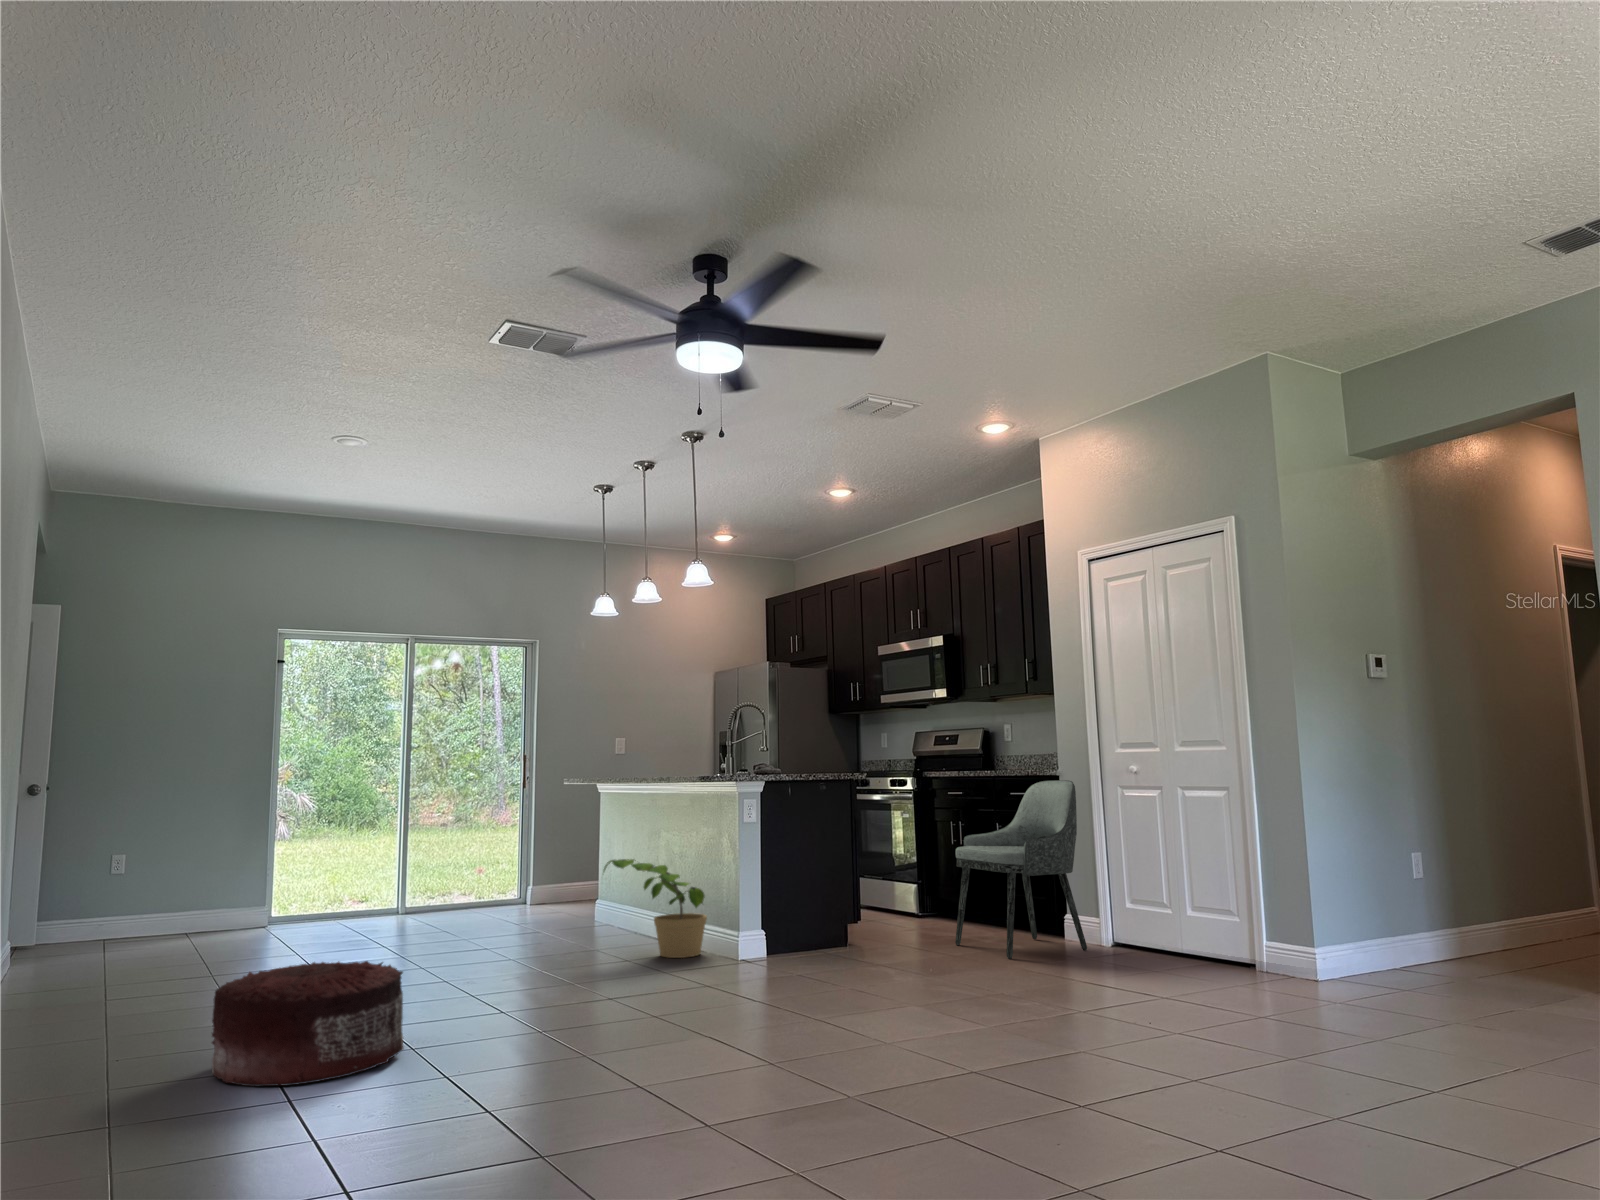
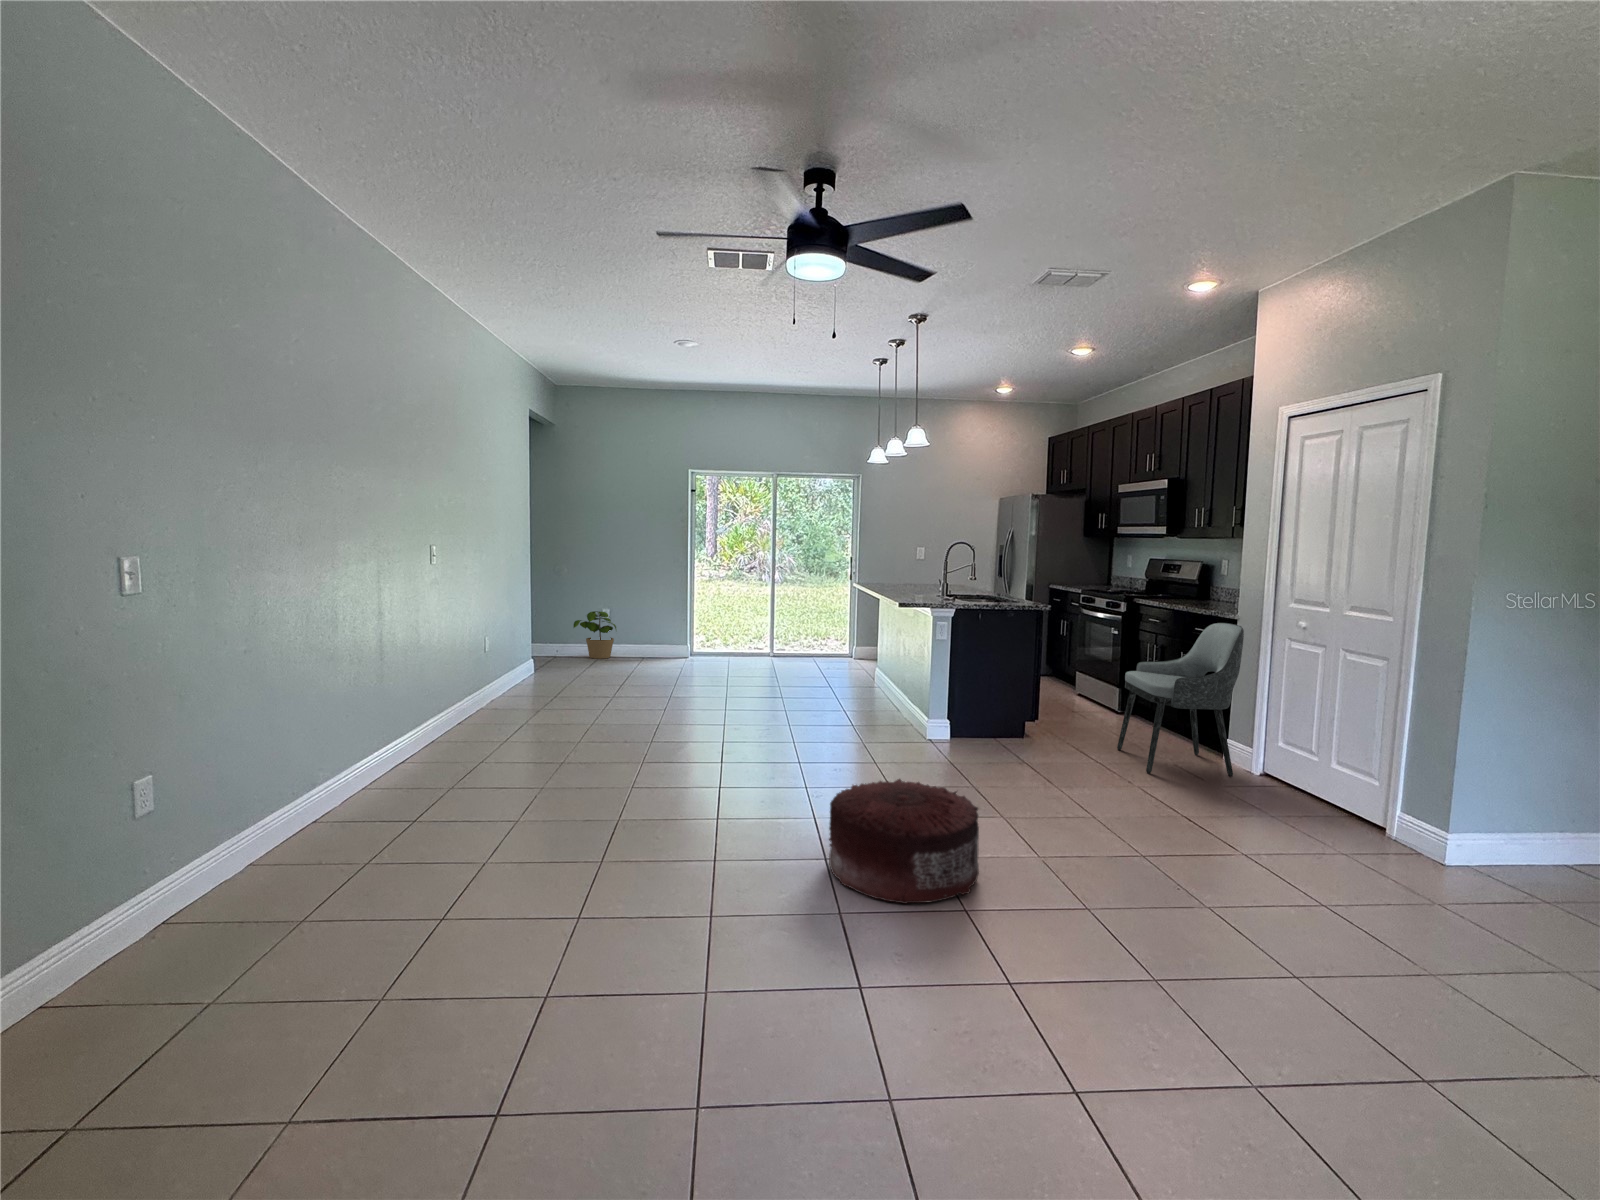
potted plant: present [604,859,707,958] -> present [574,611,616,659]
pouf: present [212,961,403,1086] -> present [829,779,979,904]

